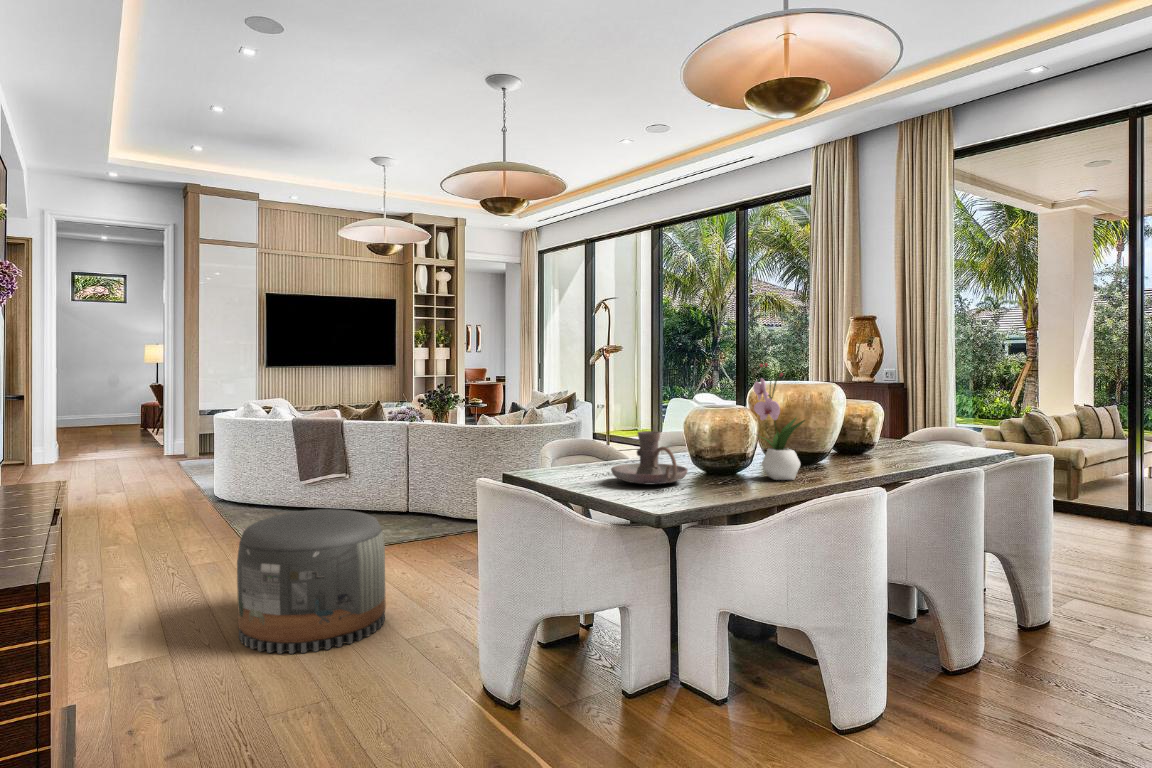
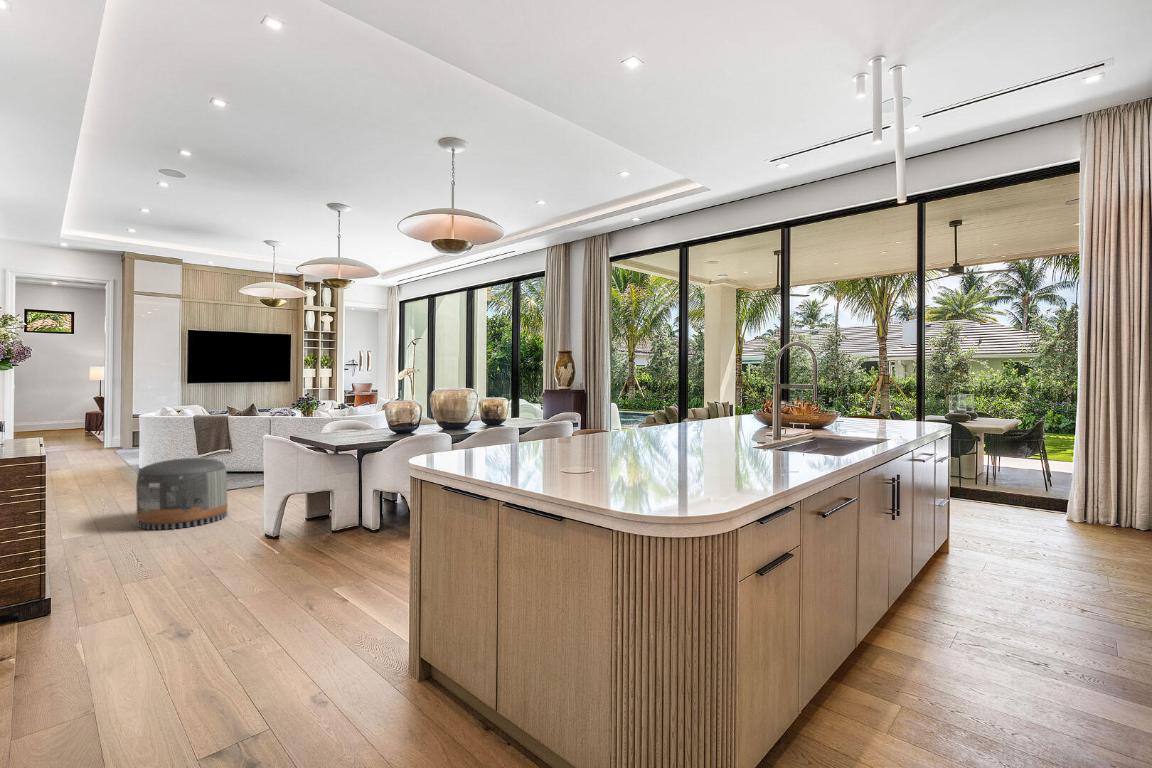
flower arrangement: present [753,363,805,480] -> none [404,378,426,432]
candle holder: present [611,431,687,485] -> none [331,410,370,435]

